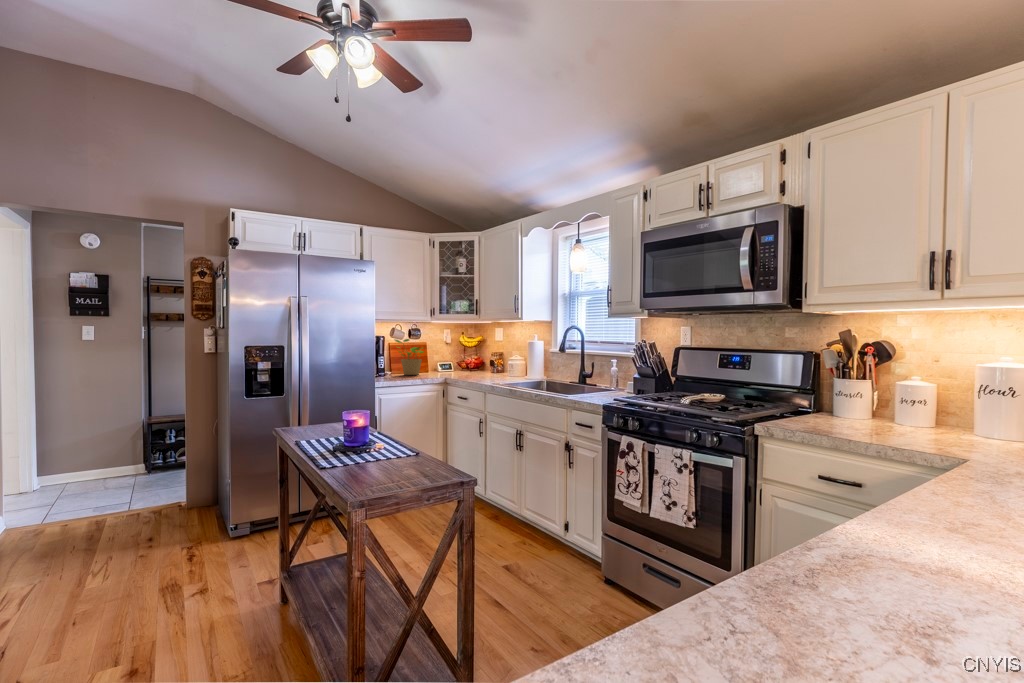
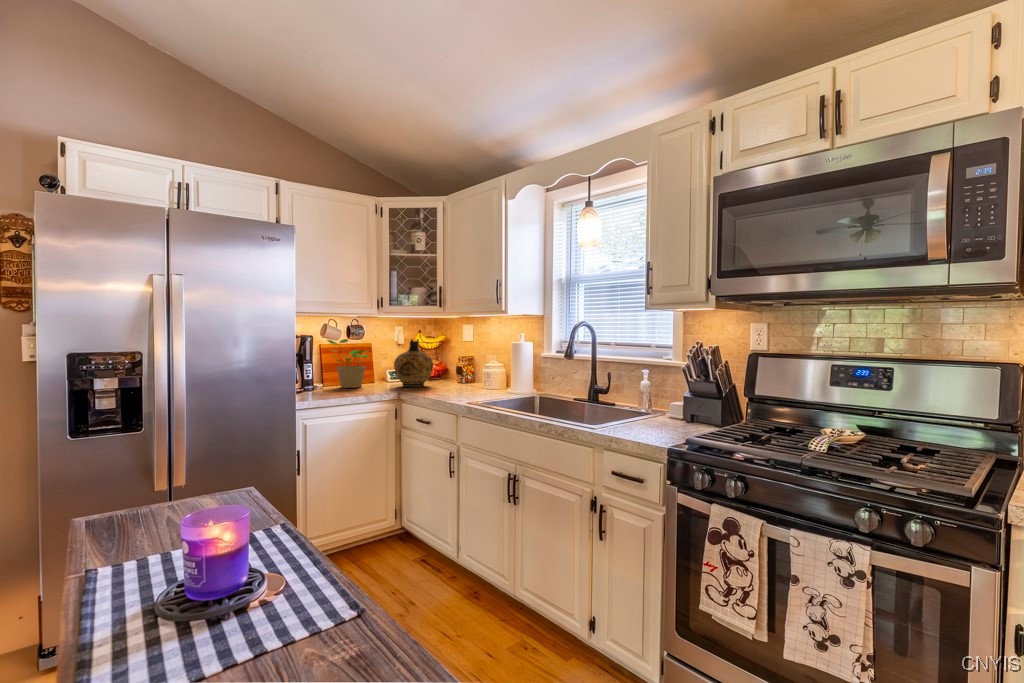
ceramic jug: none [443,339,471,375] -> present [394,339,433,387]

